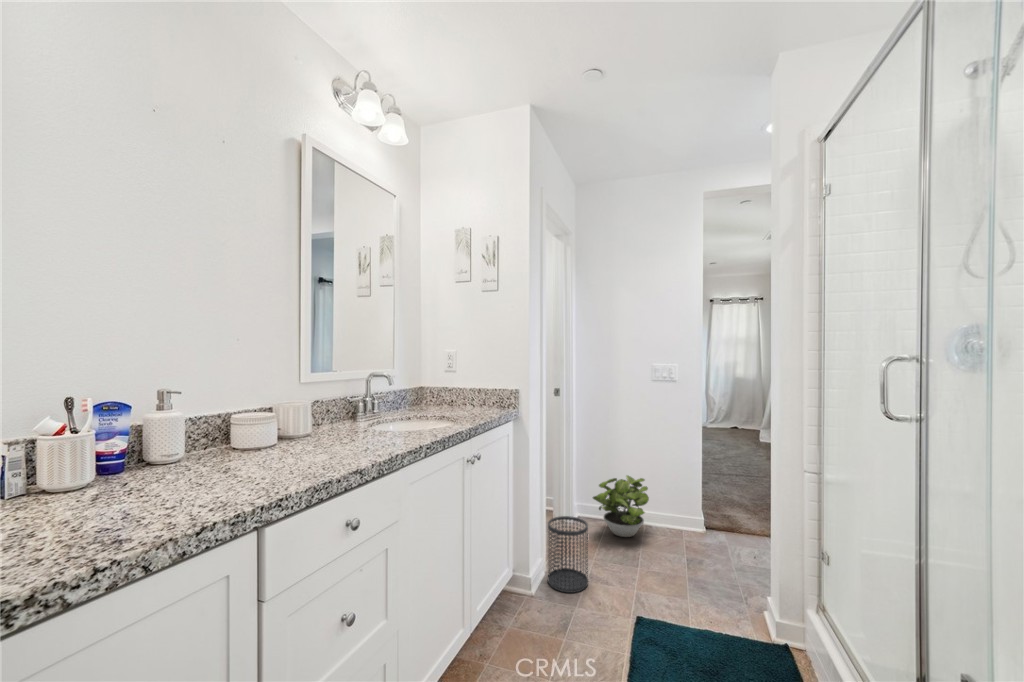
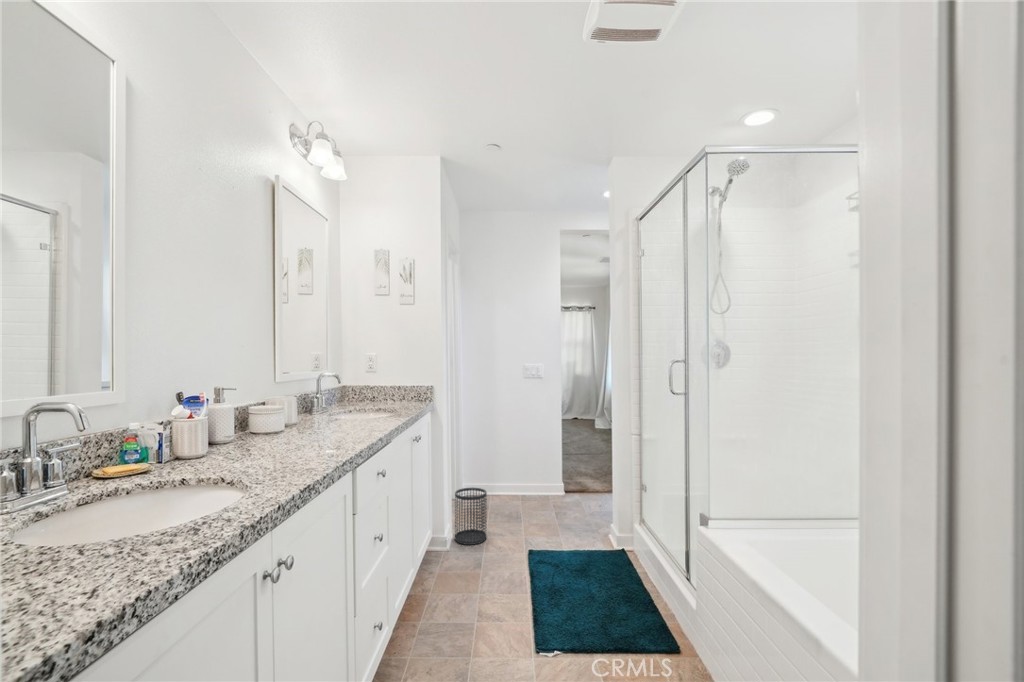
potted plant: present [593,475,649,537] -> none [480,456,524,505]

